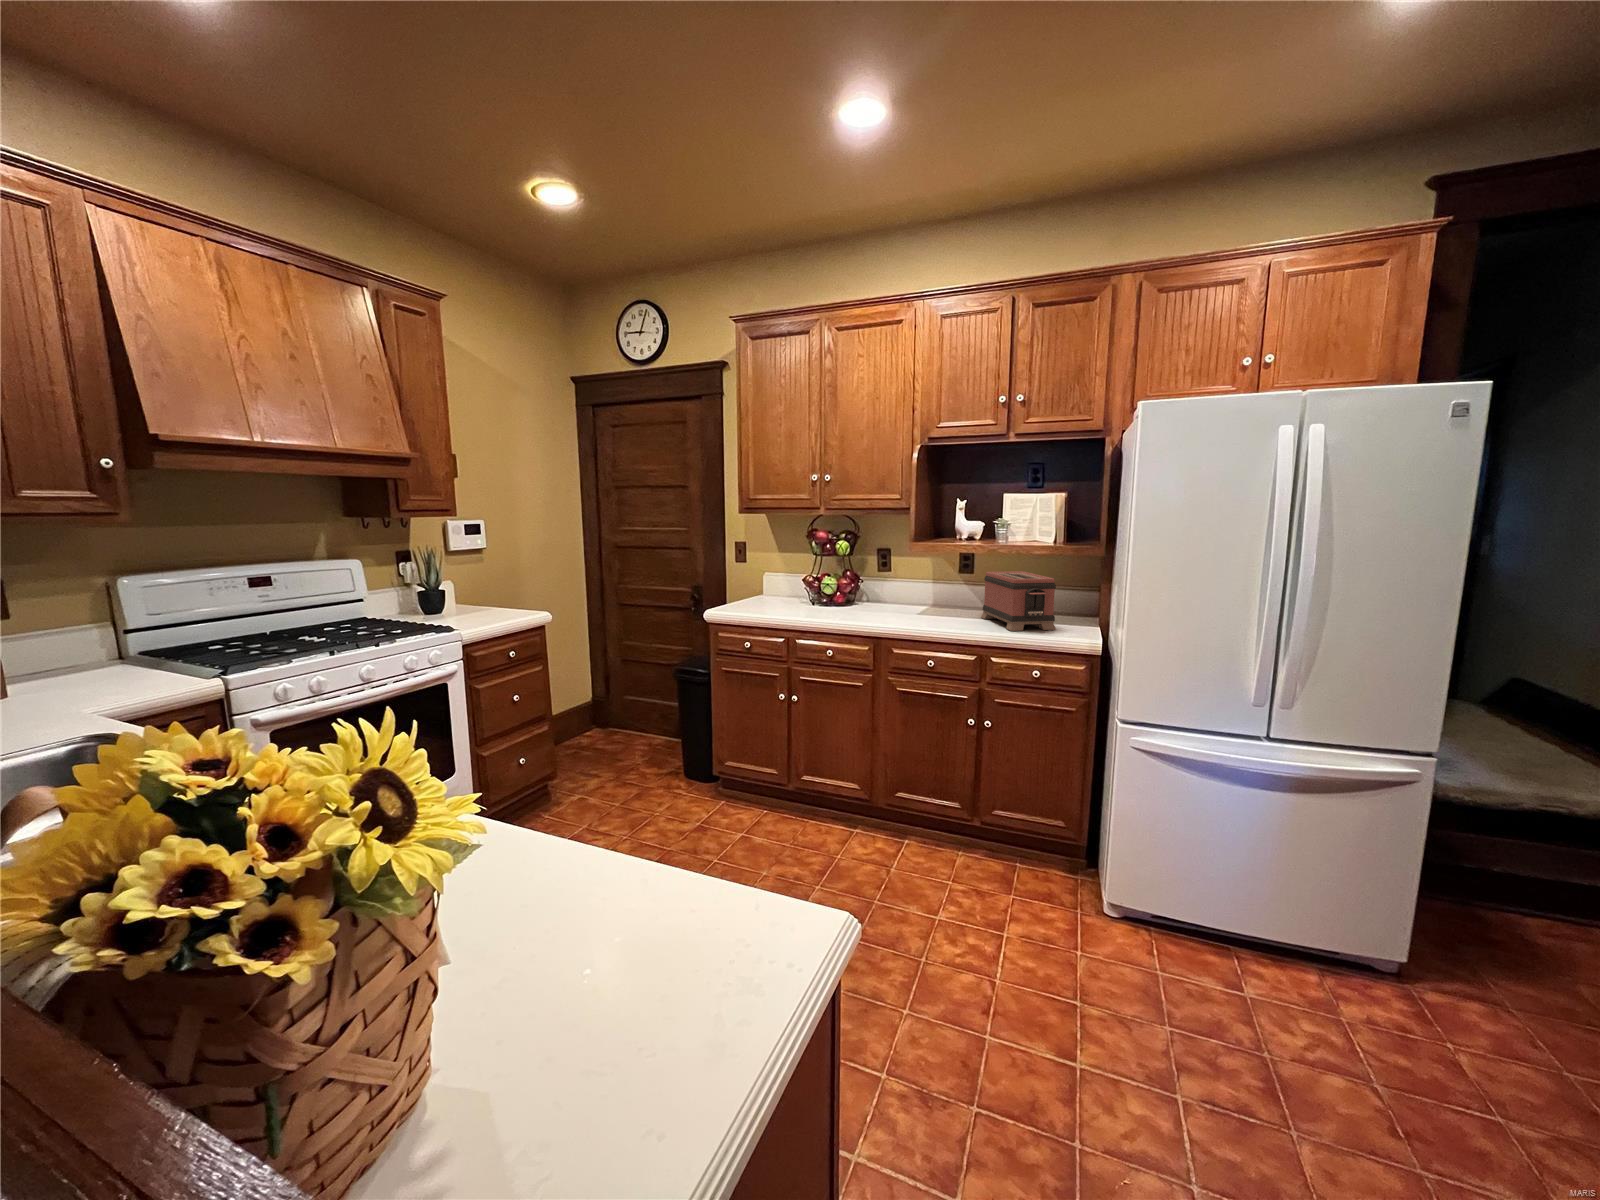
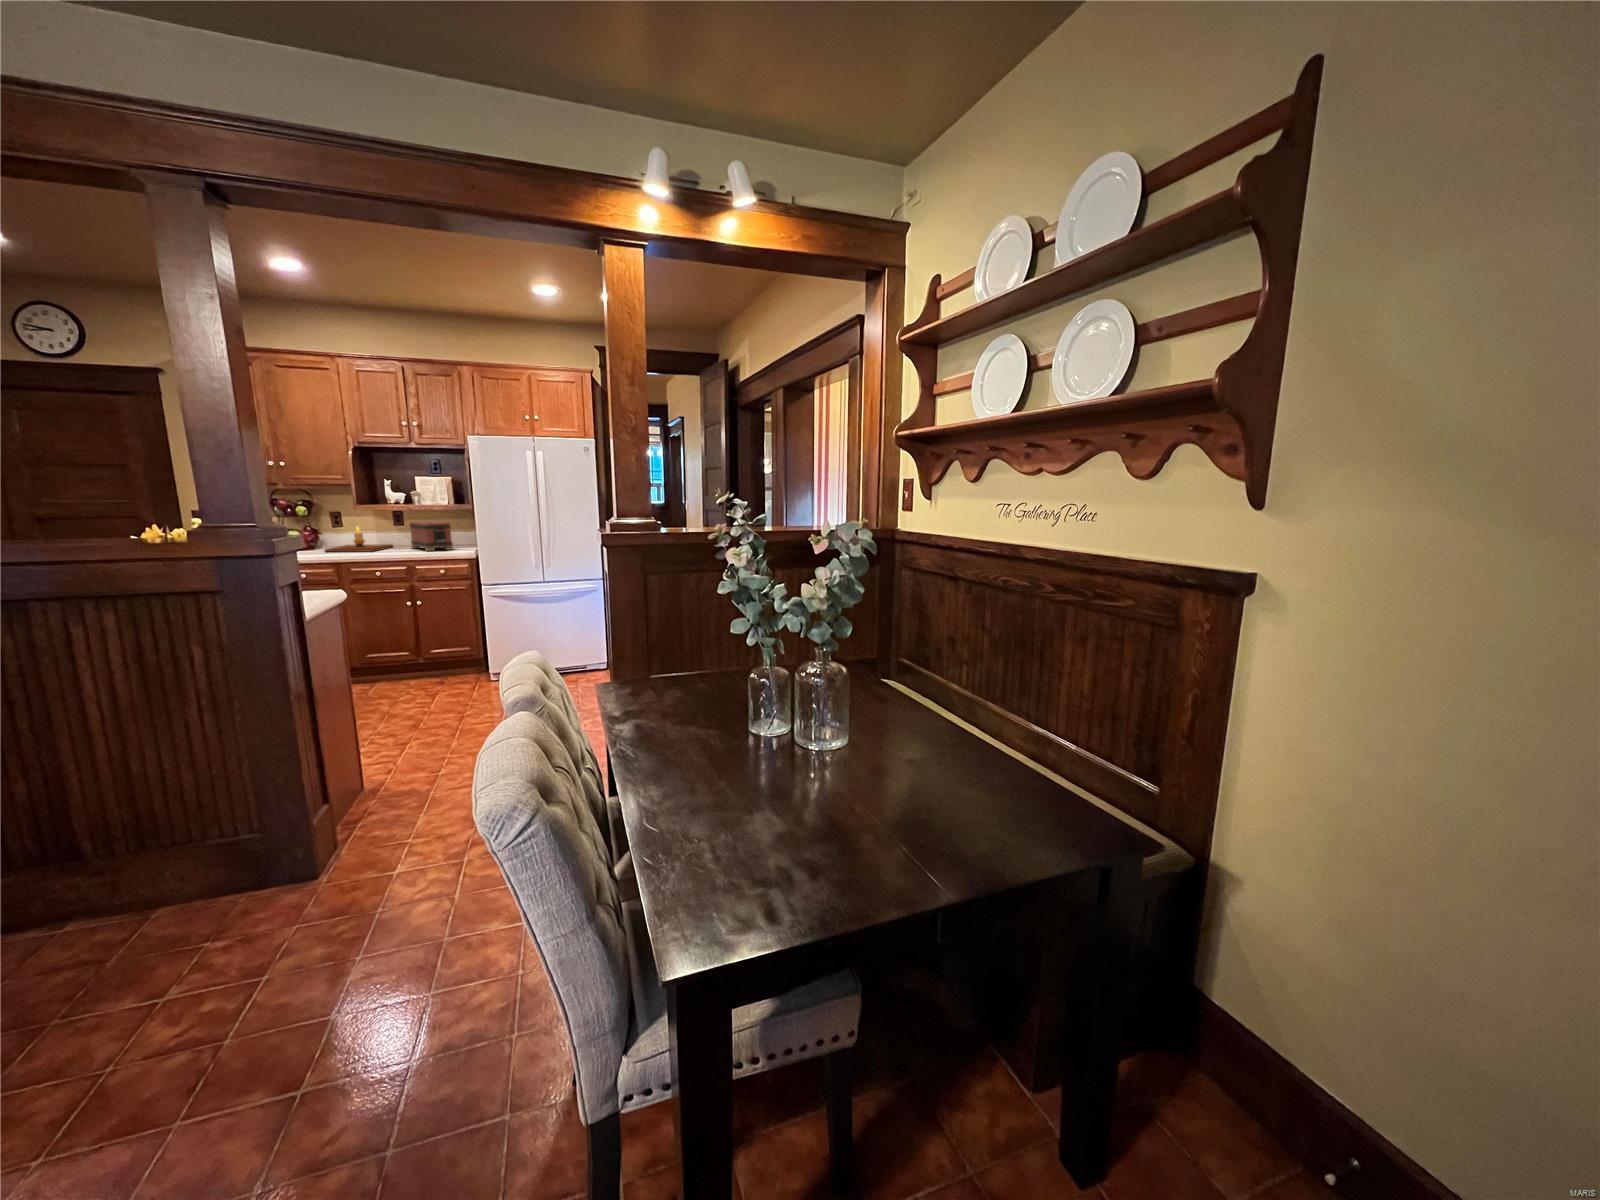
candle: none [862,574,955,620] -> present [325,526,393,552]

